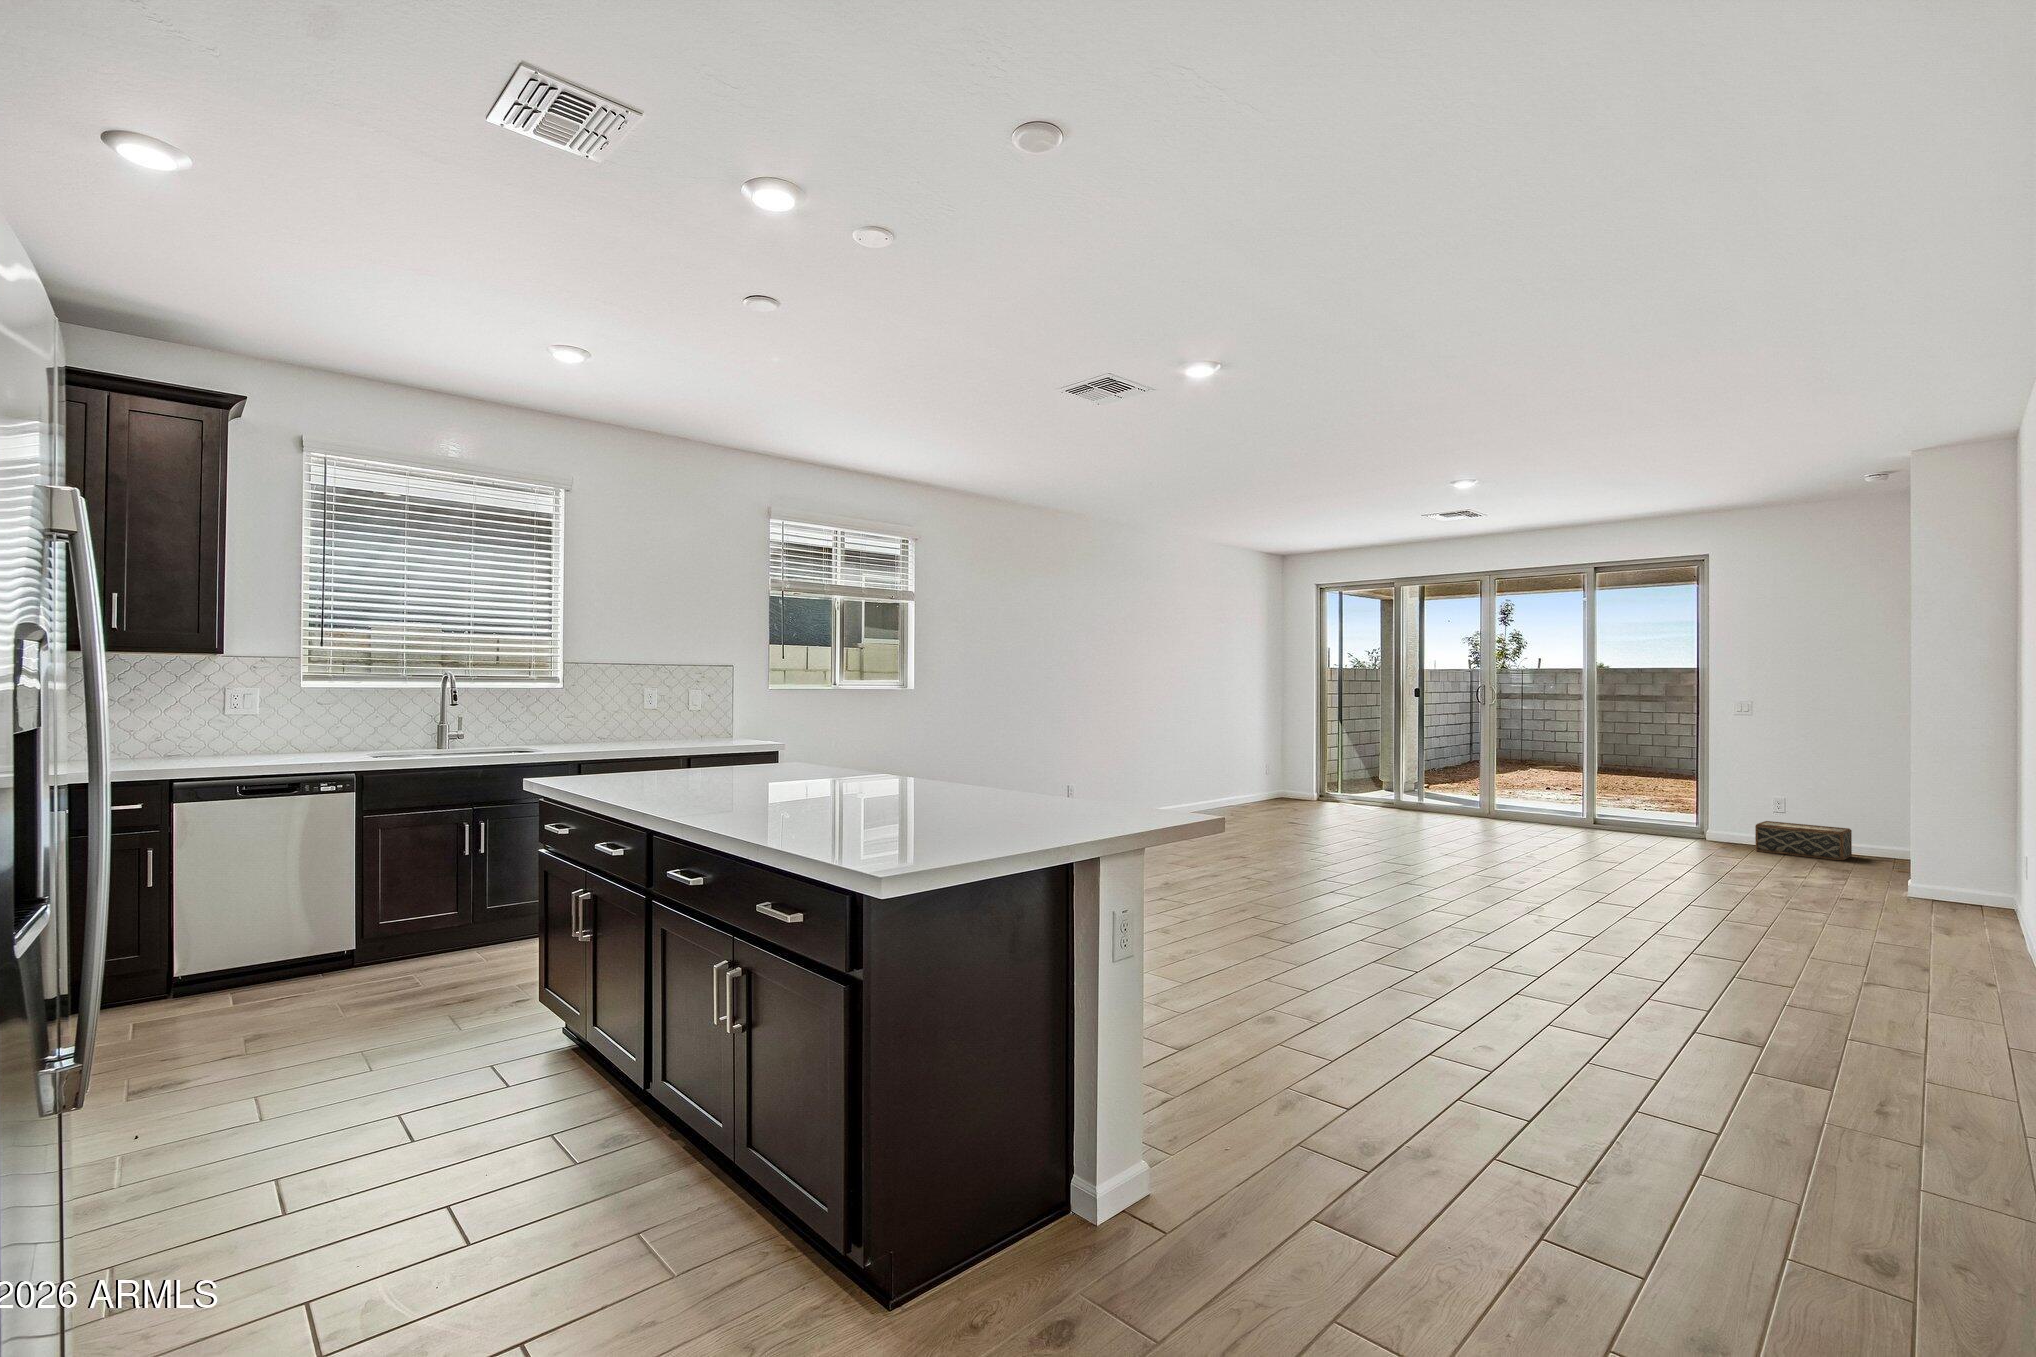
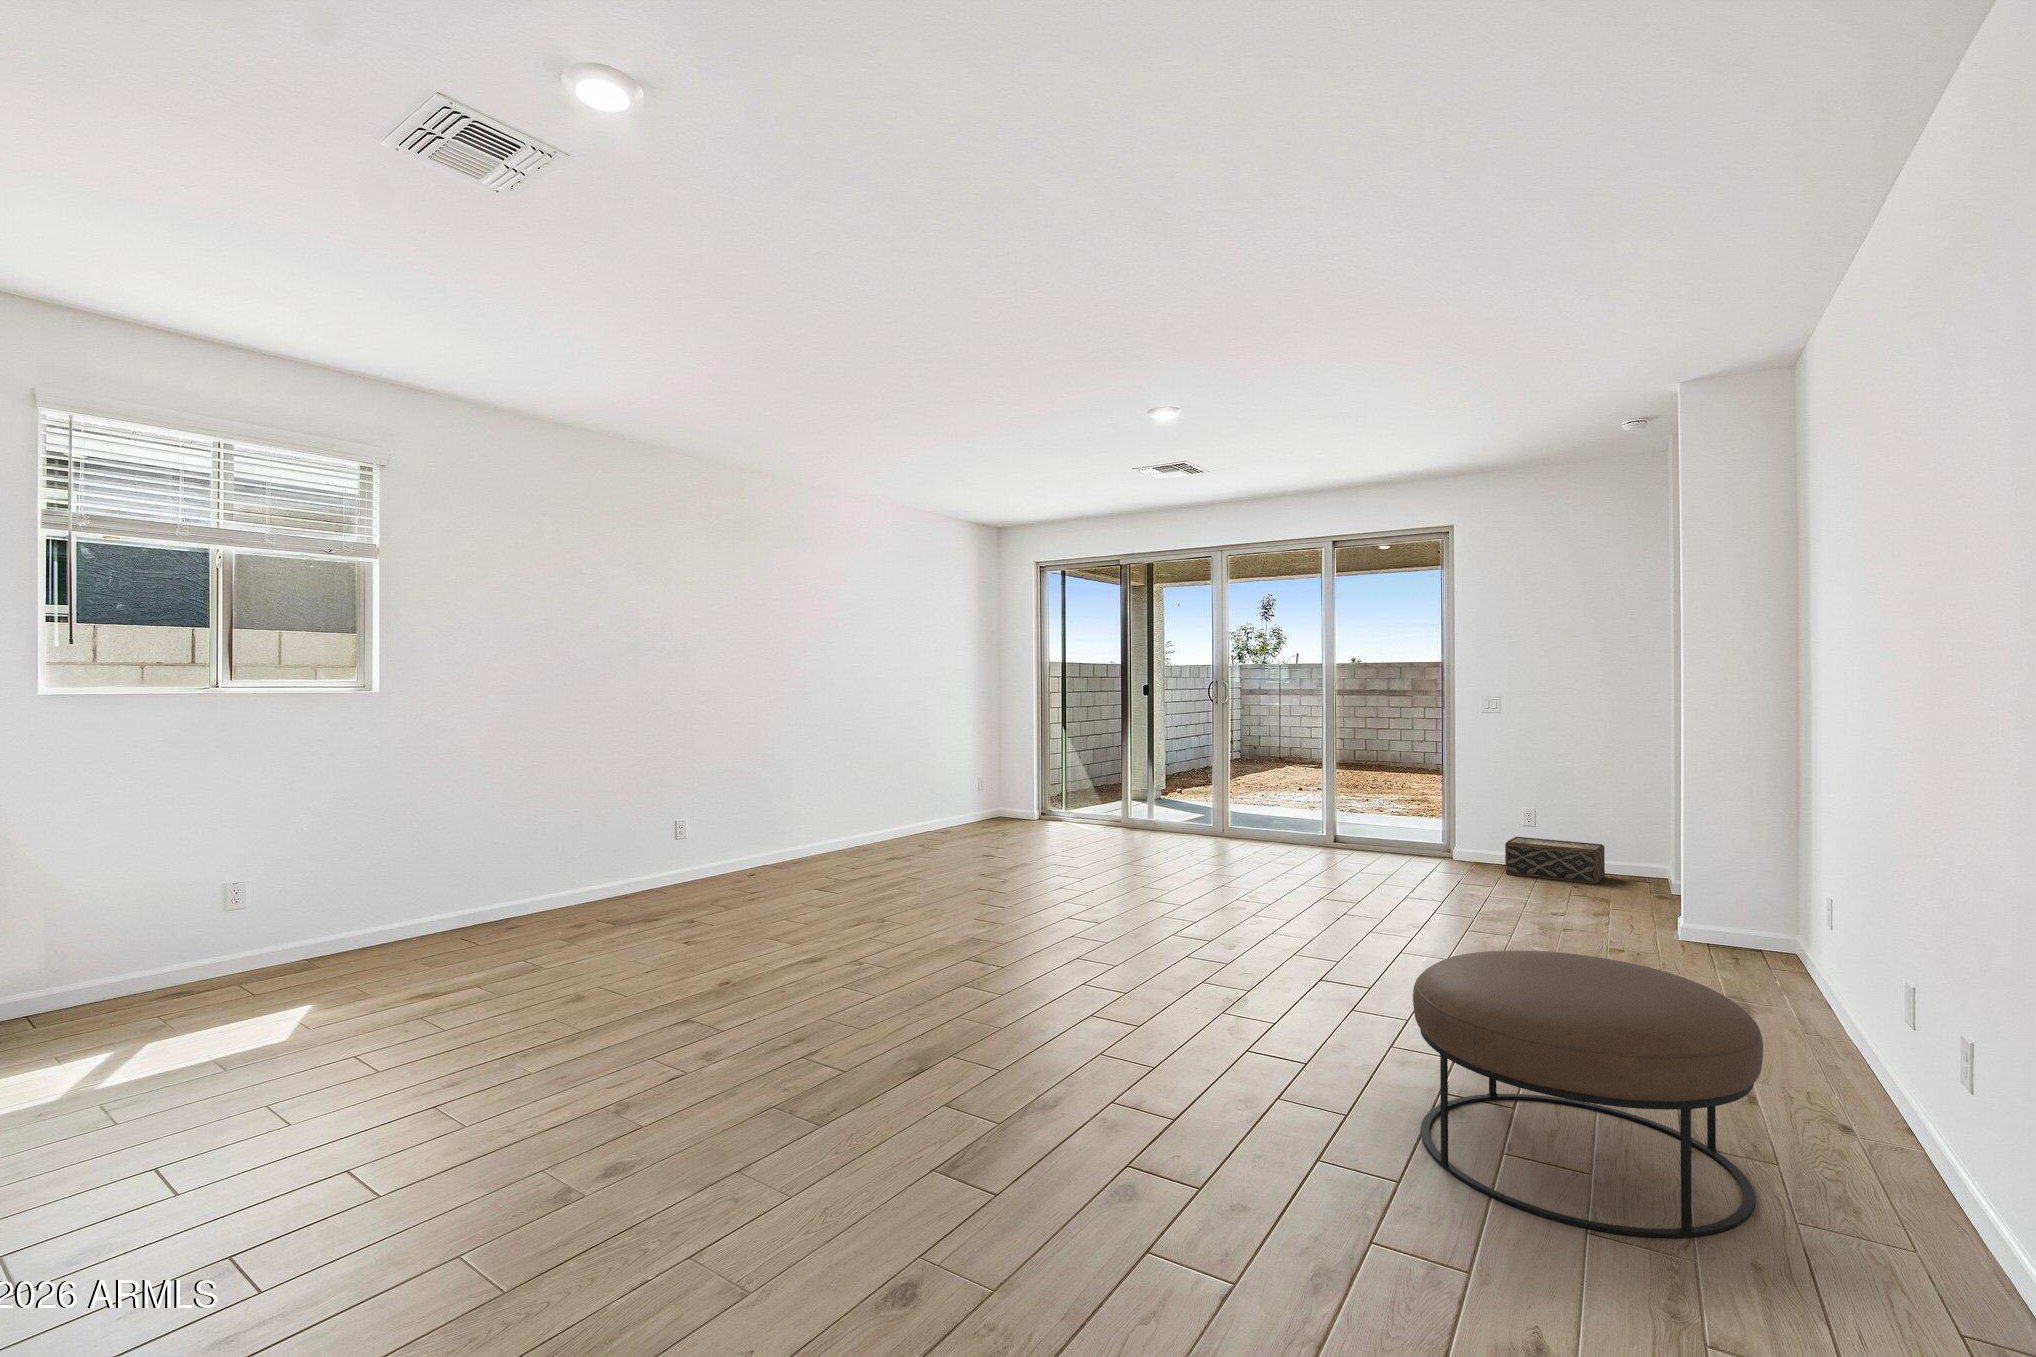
ottoman: none [1679,865,1926,1020] -> present [1413,951,1763,1237]

